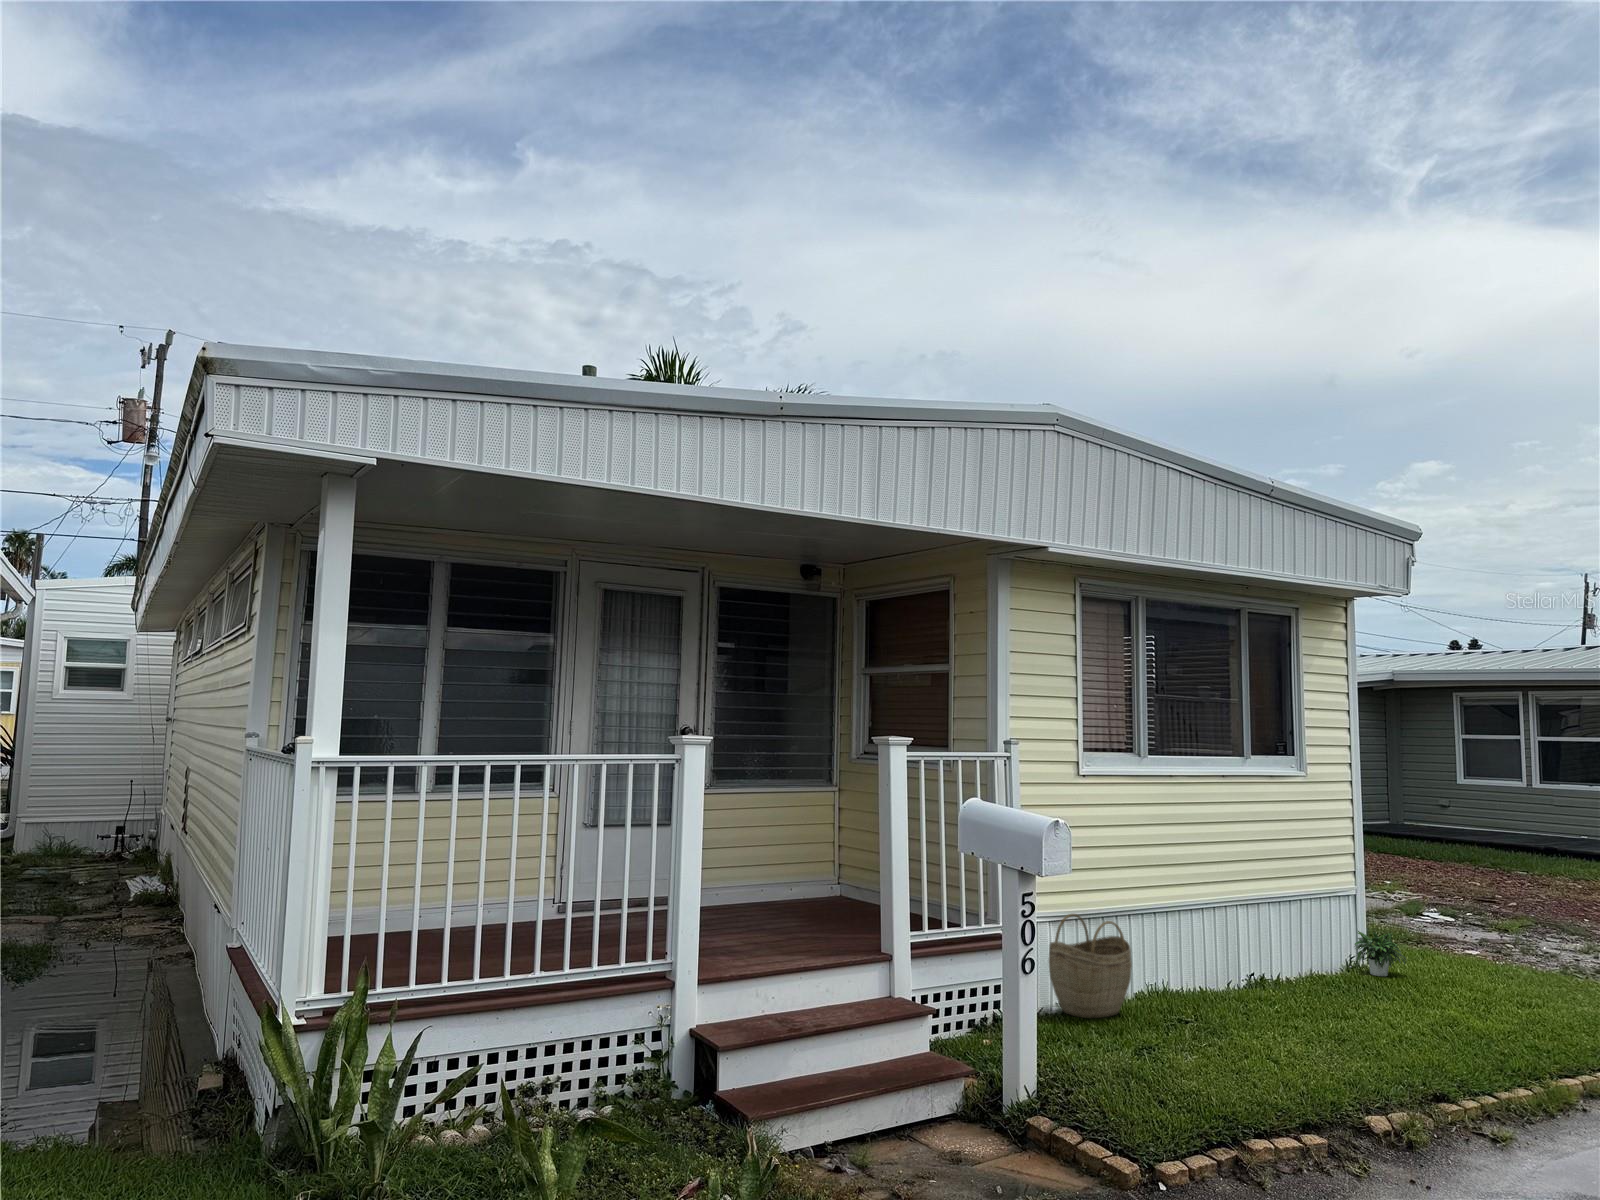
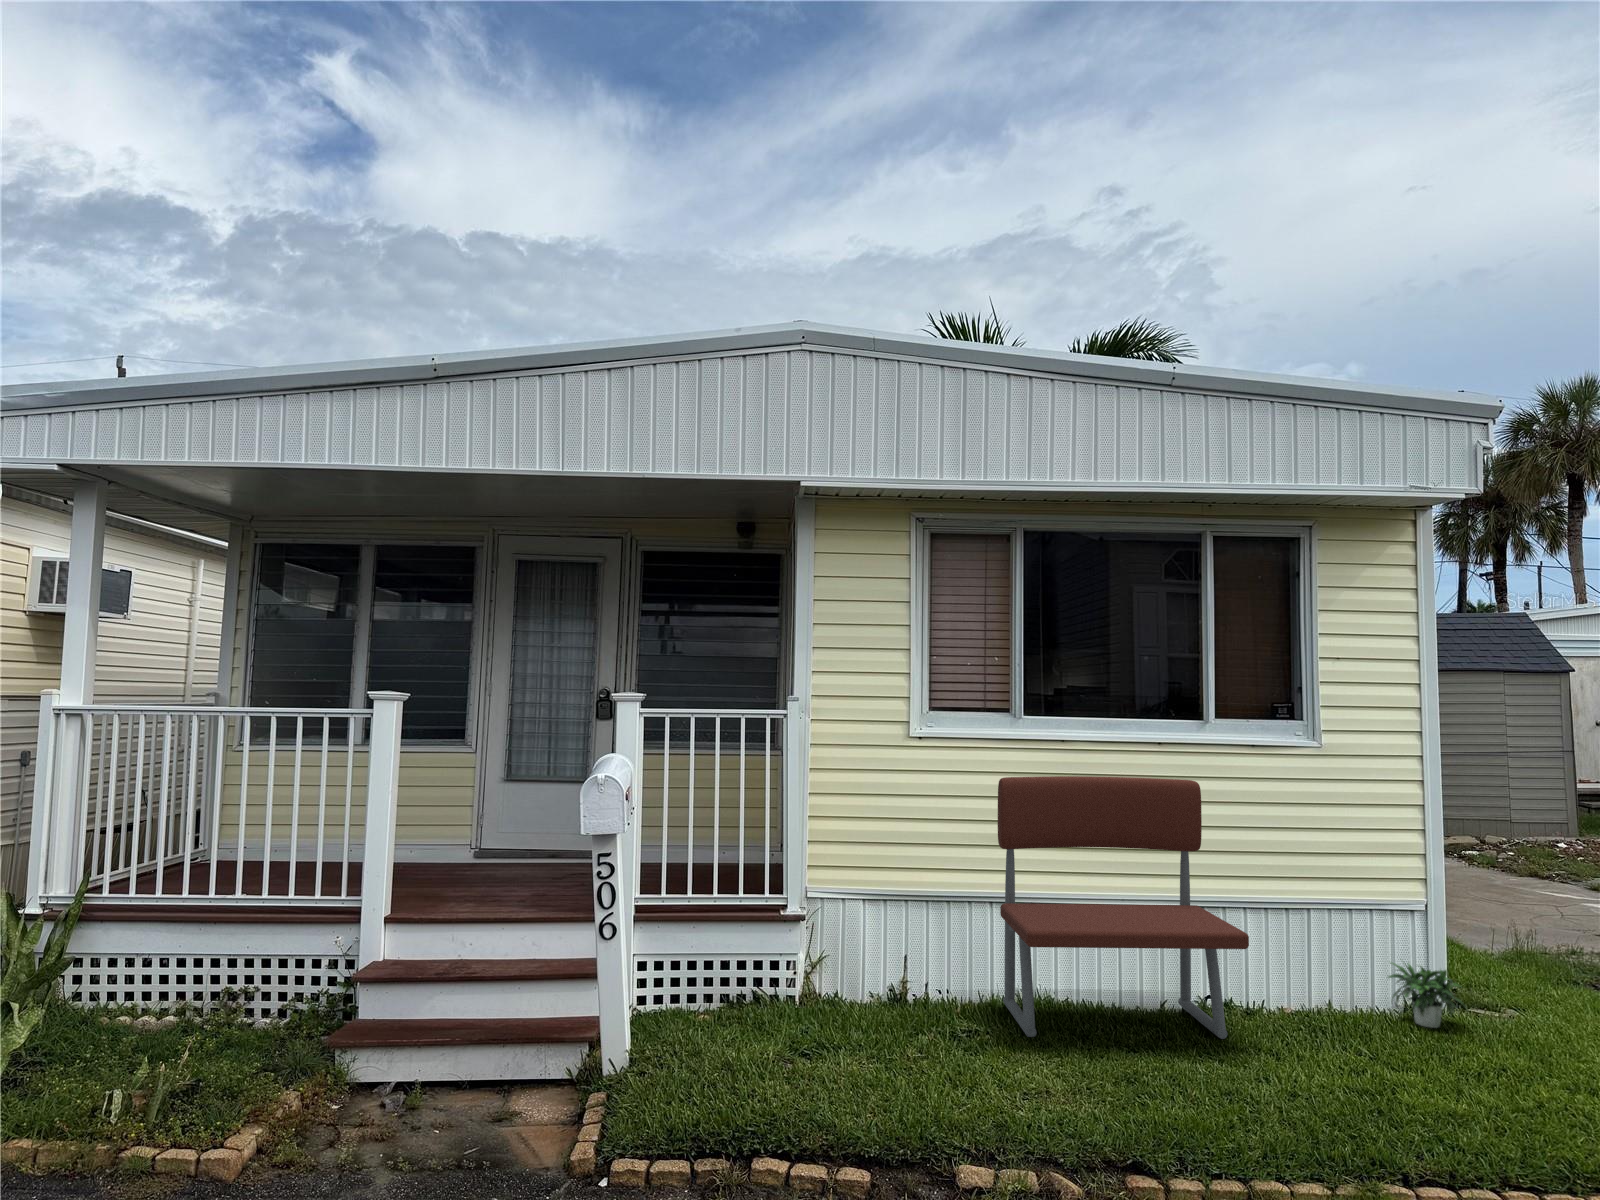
bench: none [1151,803,1343,1015] -> present [998,776,1249,1039]
woven basket: present [1049,914,1132,1018] -> none [835,895,928,1016]

